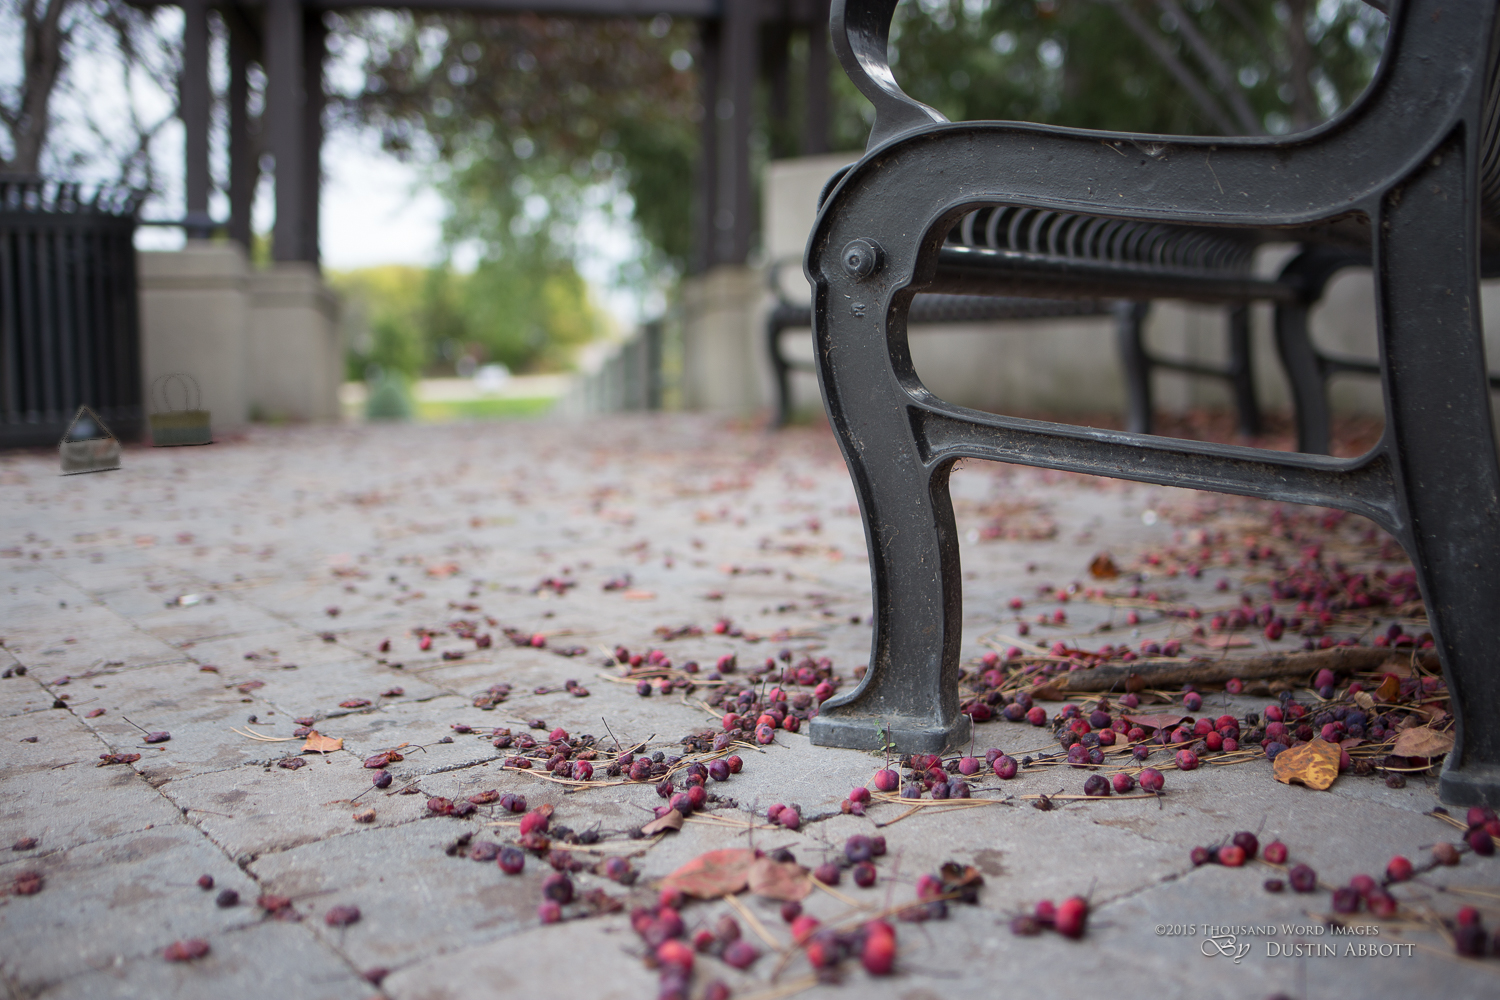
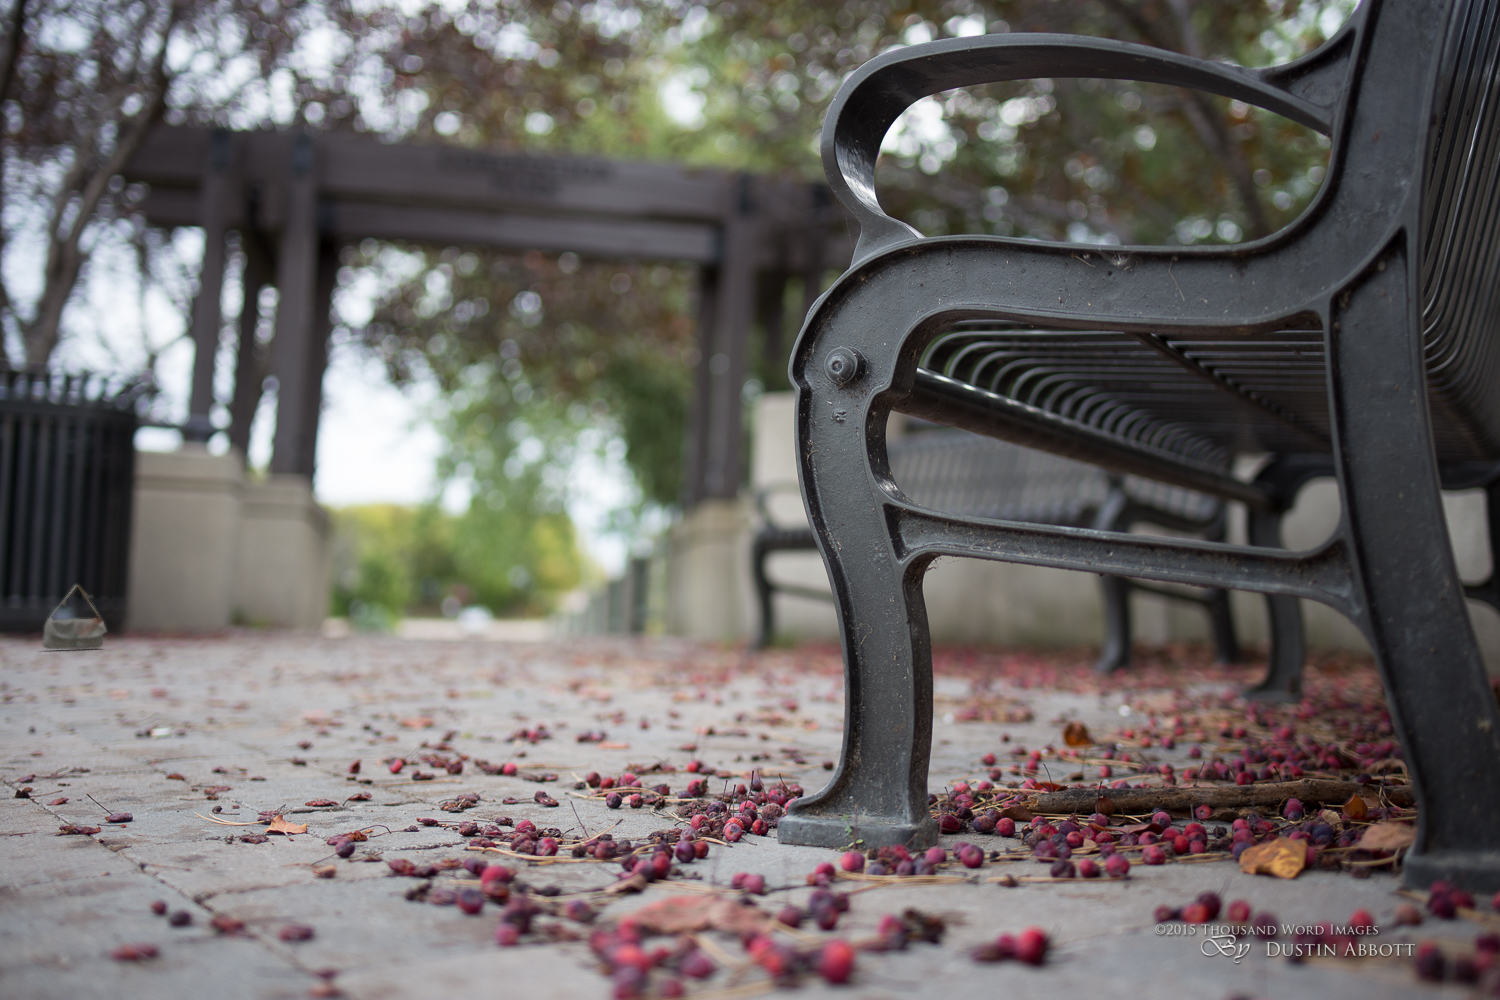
basket: present [149,376,212,447] -> none [136,566,199,637]

